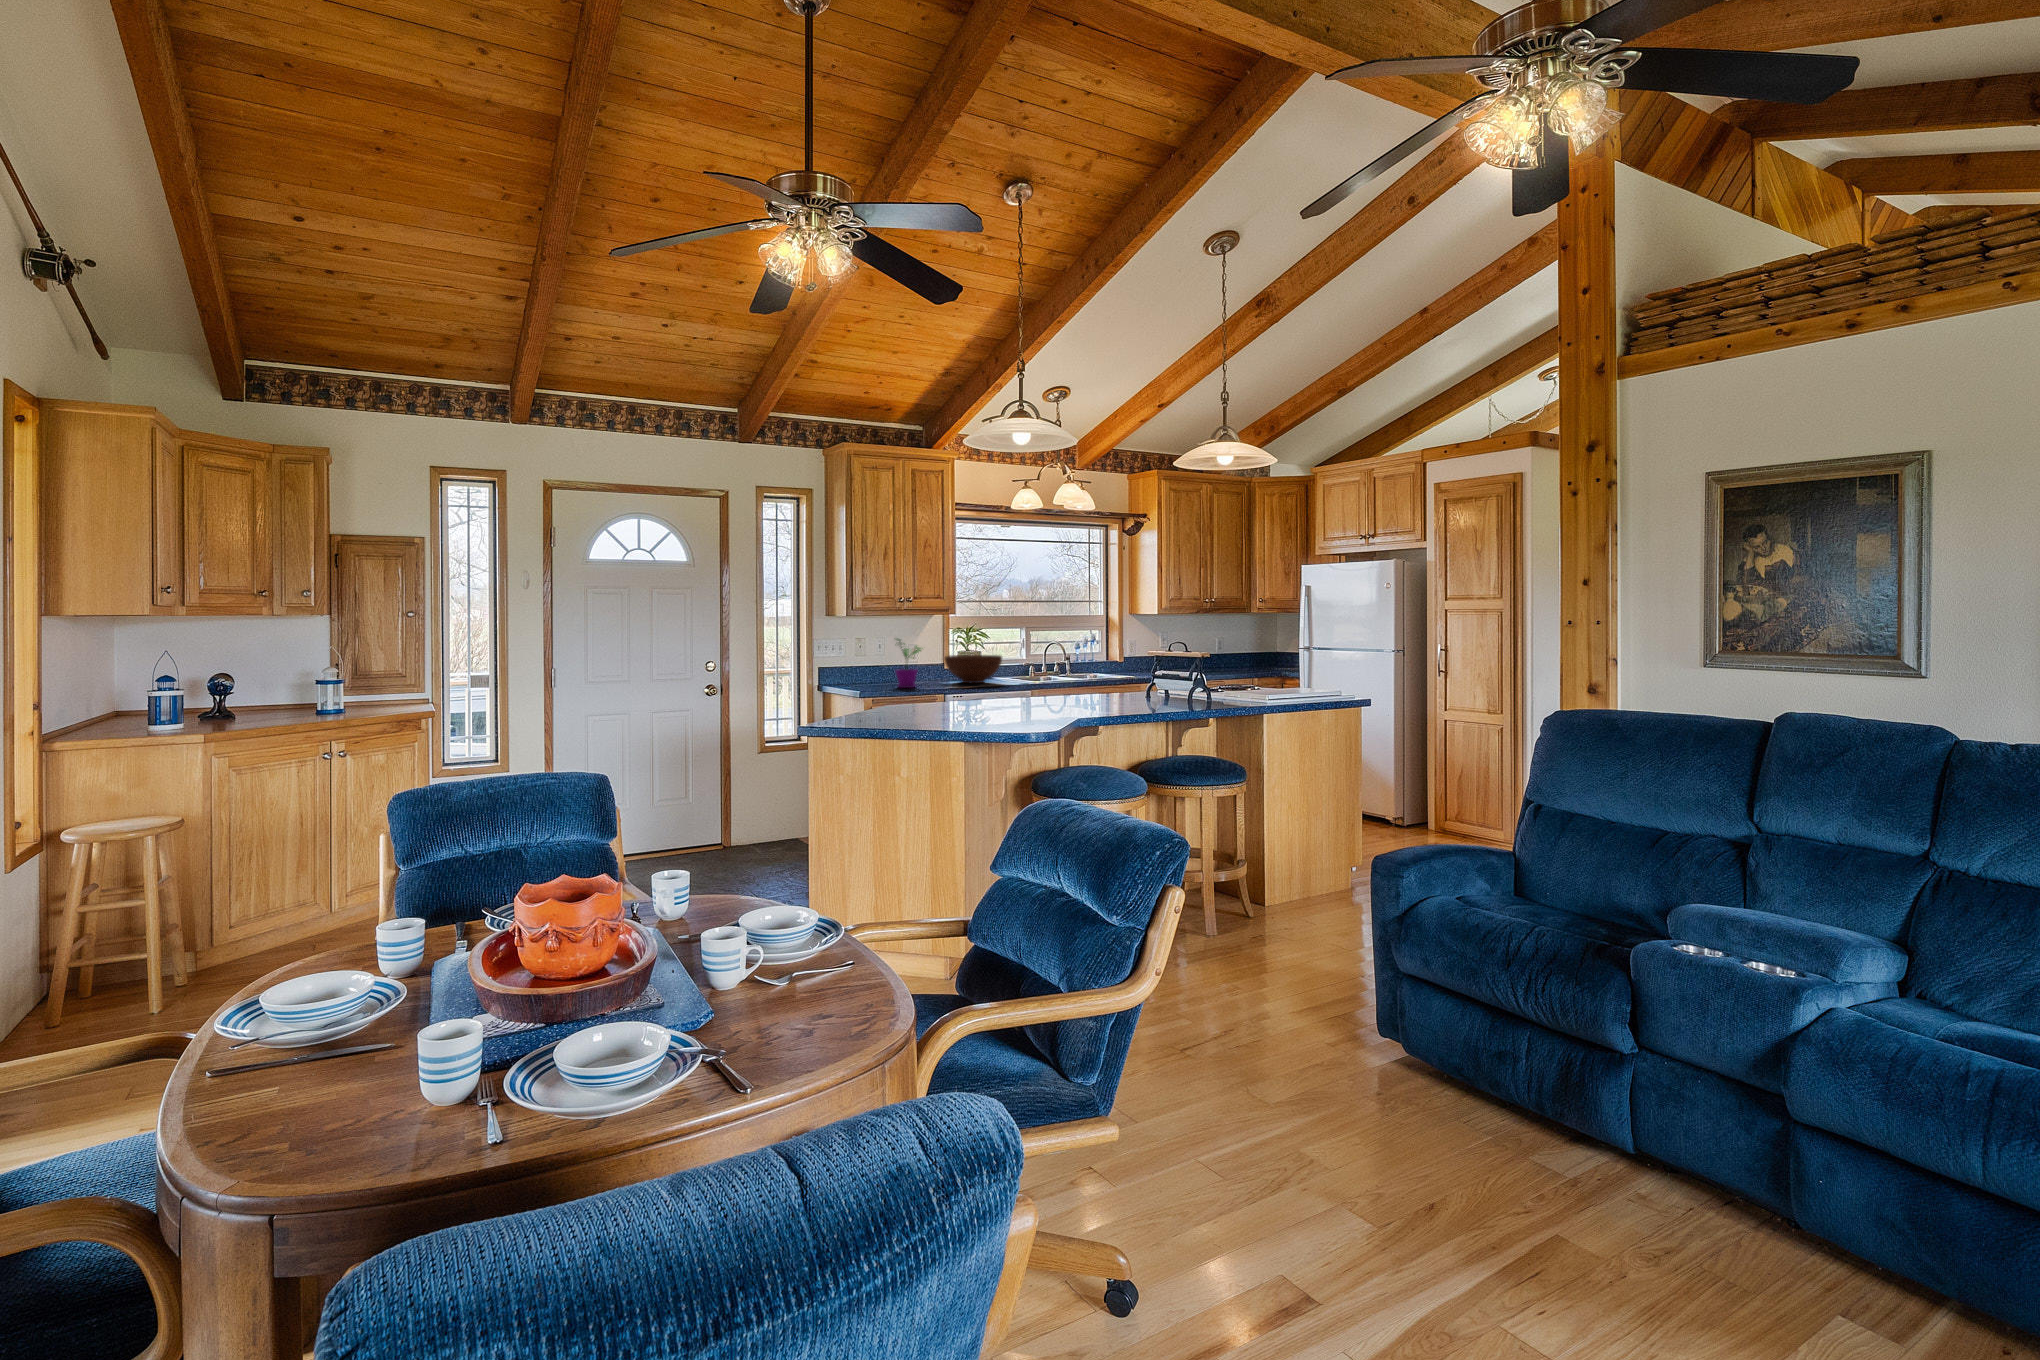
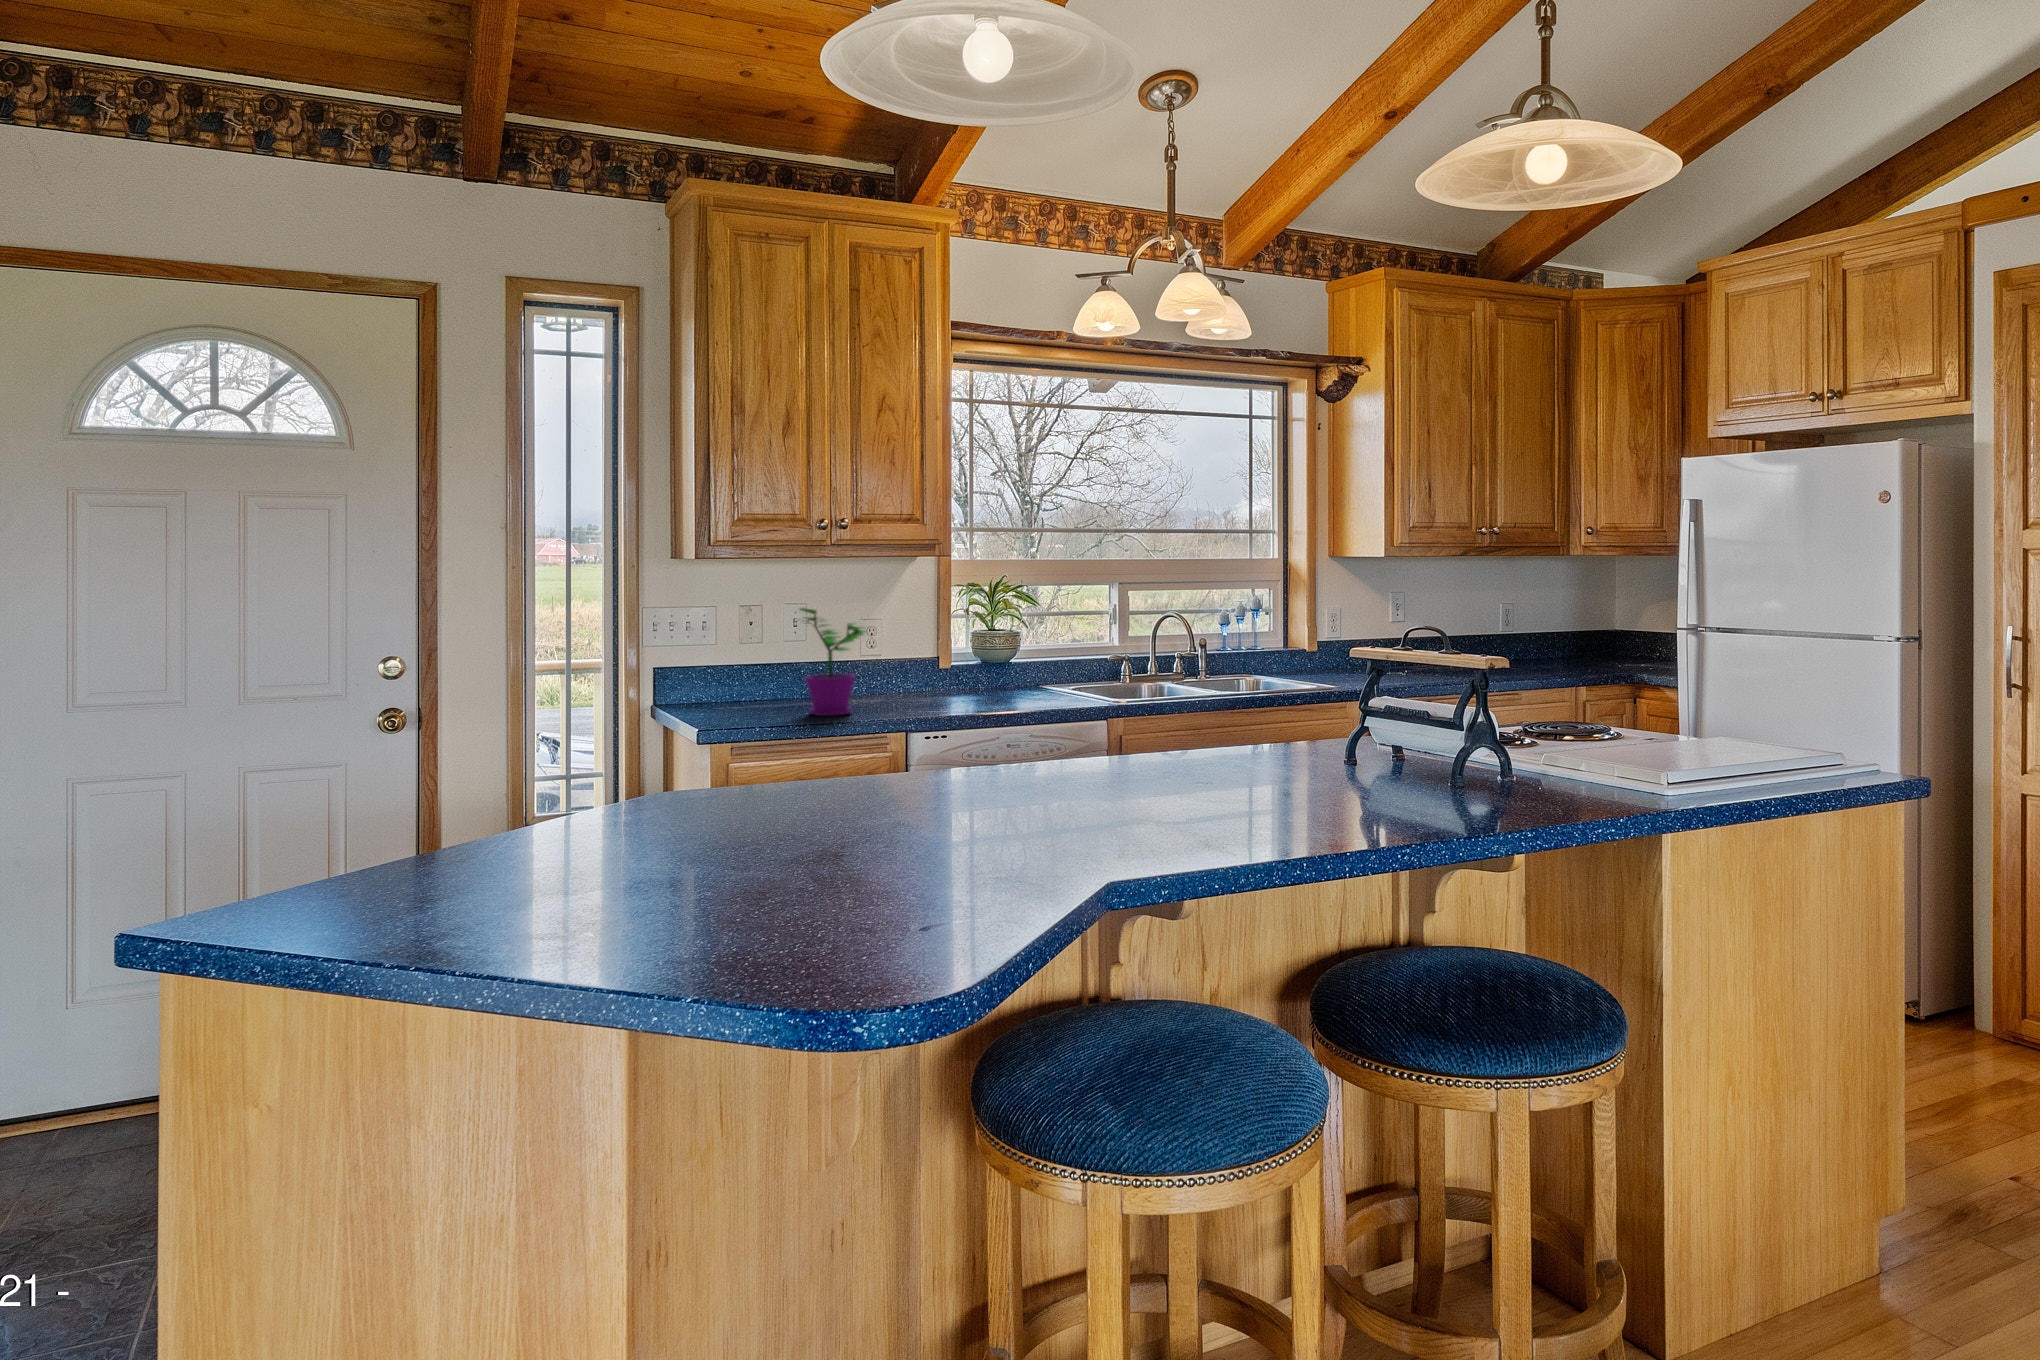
fruit bowl: present [945,655,1002,683] -> none [927,640,1050,703]

